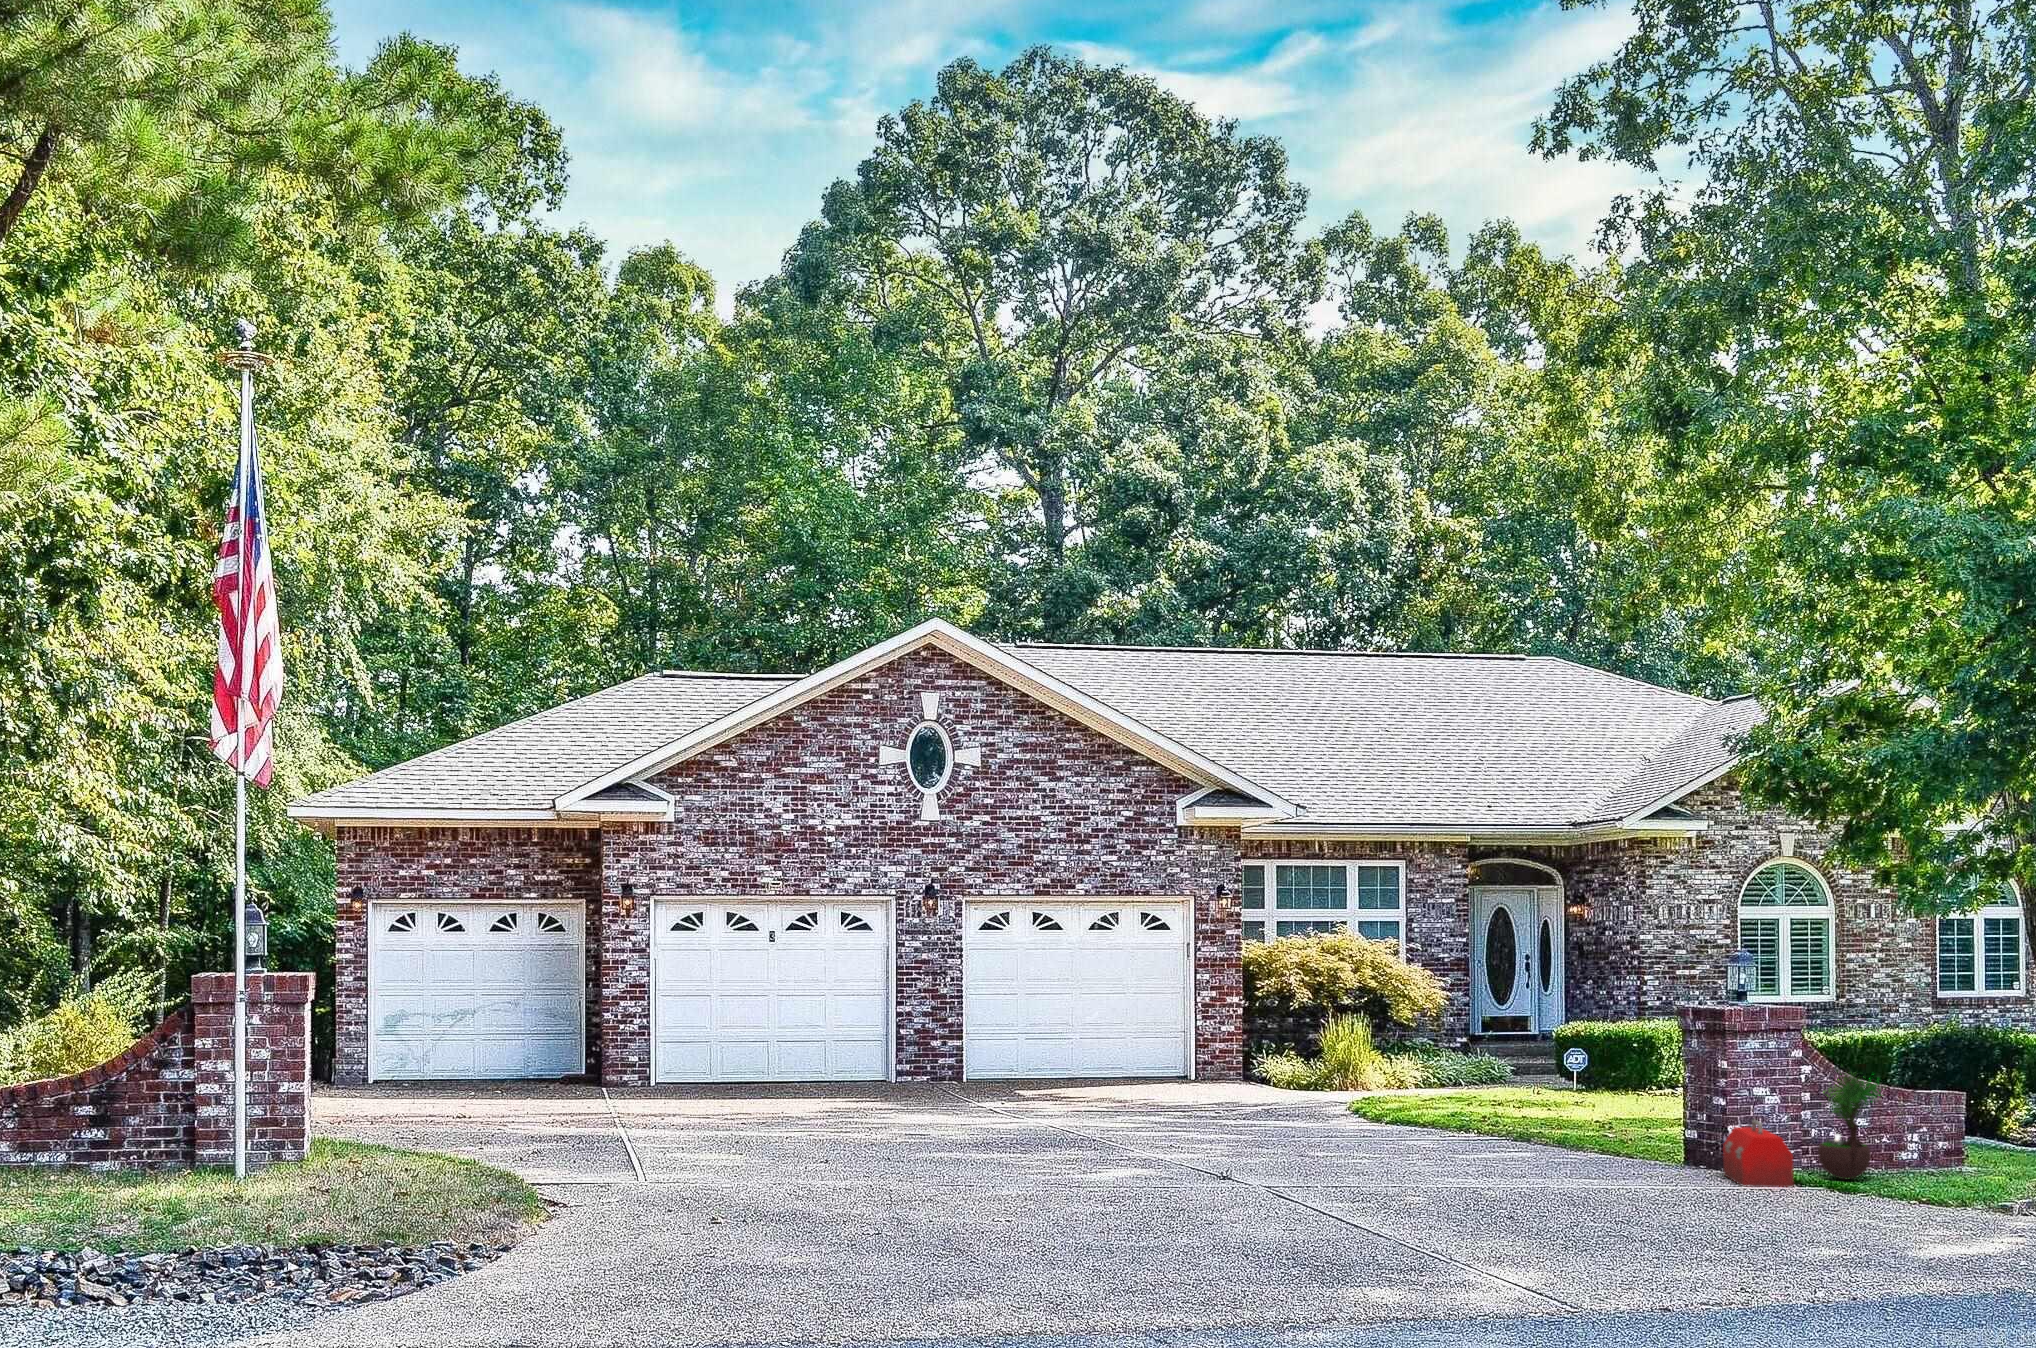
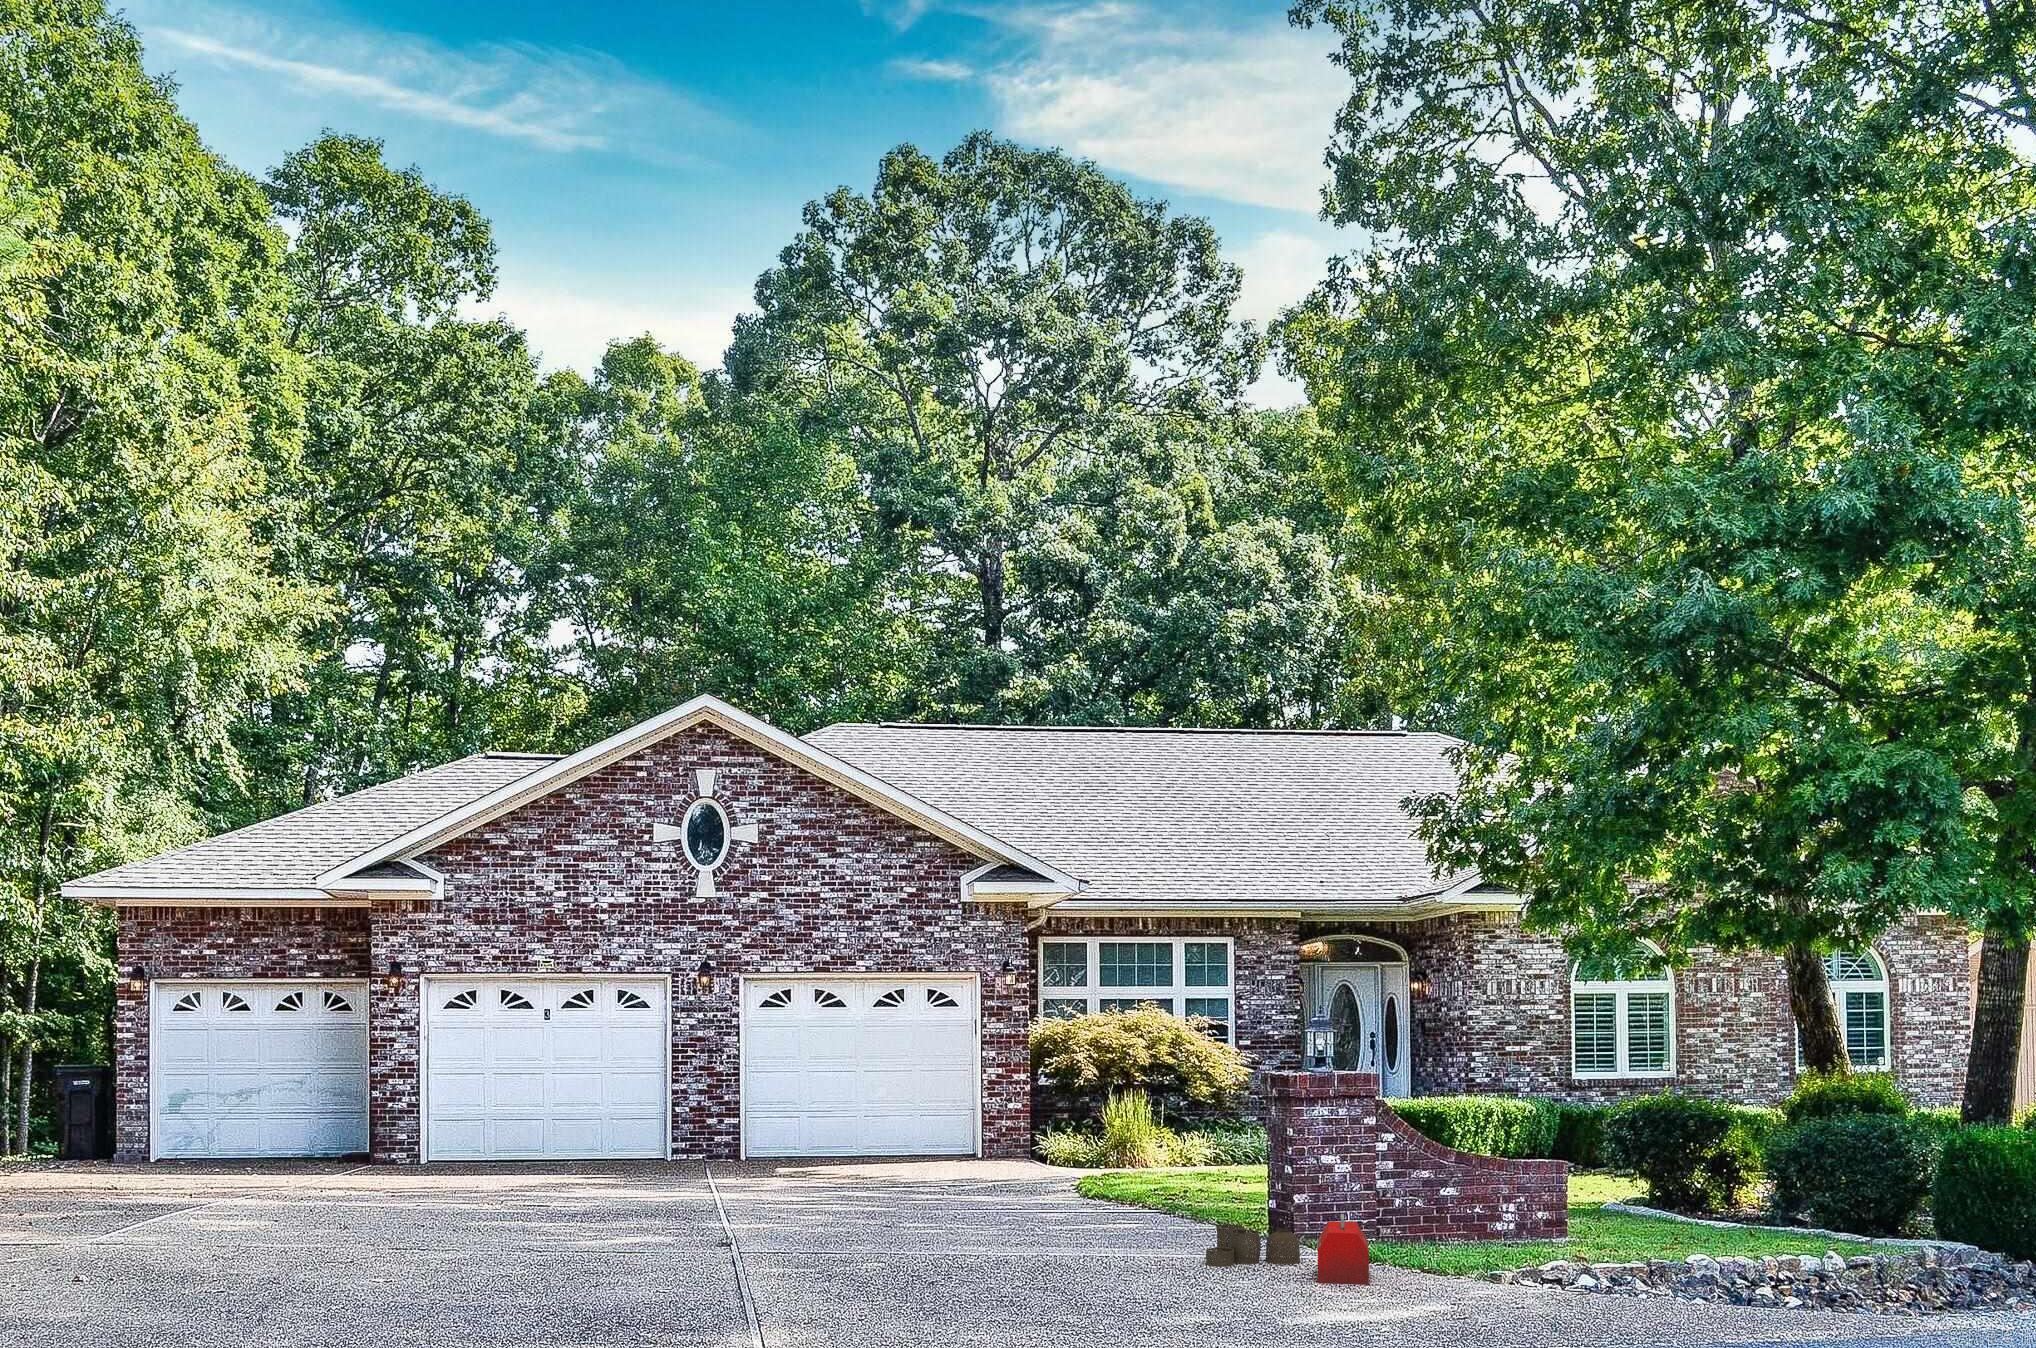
potted tree: present [1818,1072,1880,1179] -> none [1408,1158,1475,1276]
woven basket: none [1602,1127,1691,1173] -> present [1206,1220,1300,1267]

